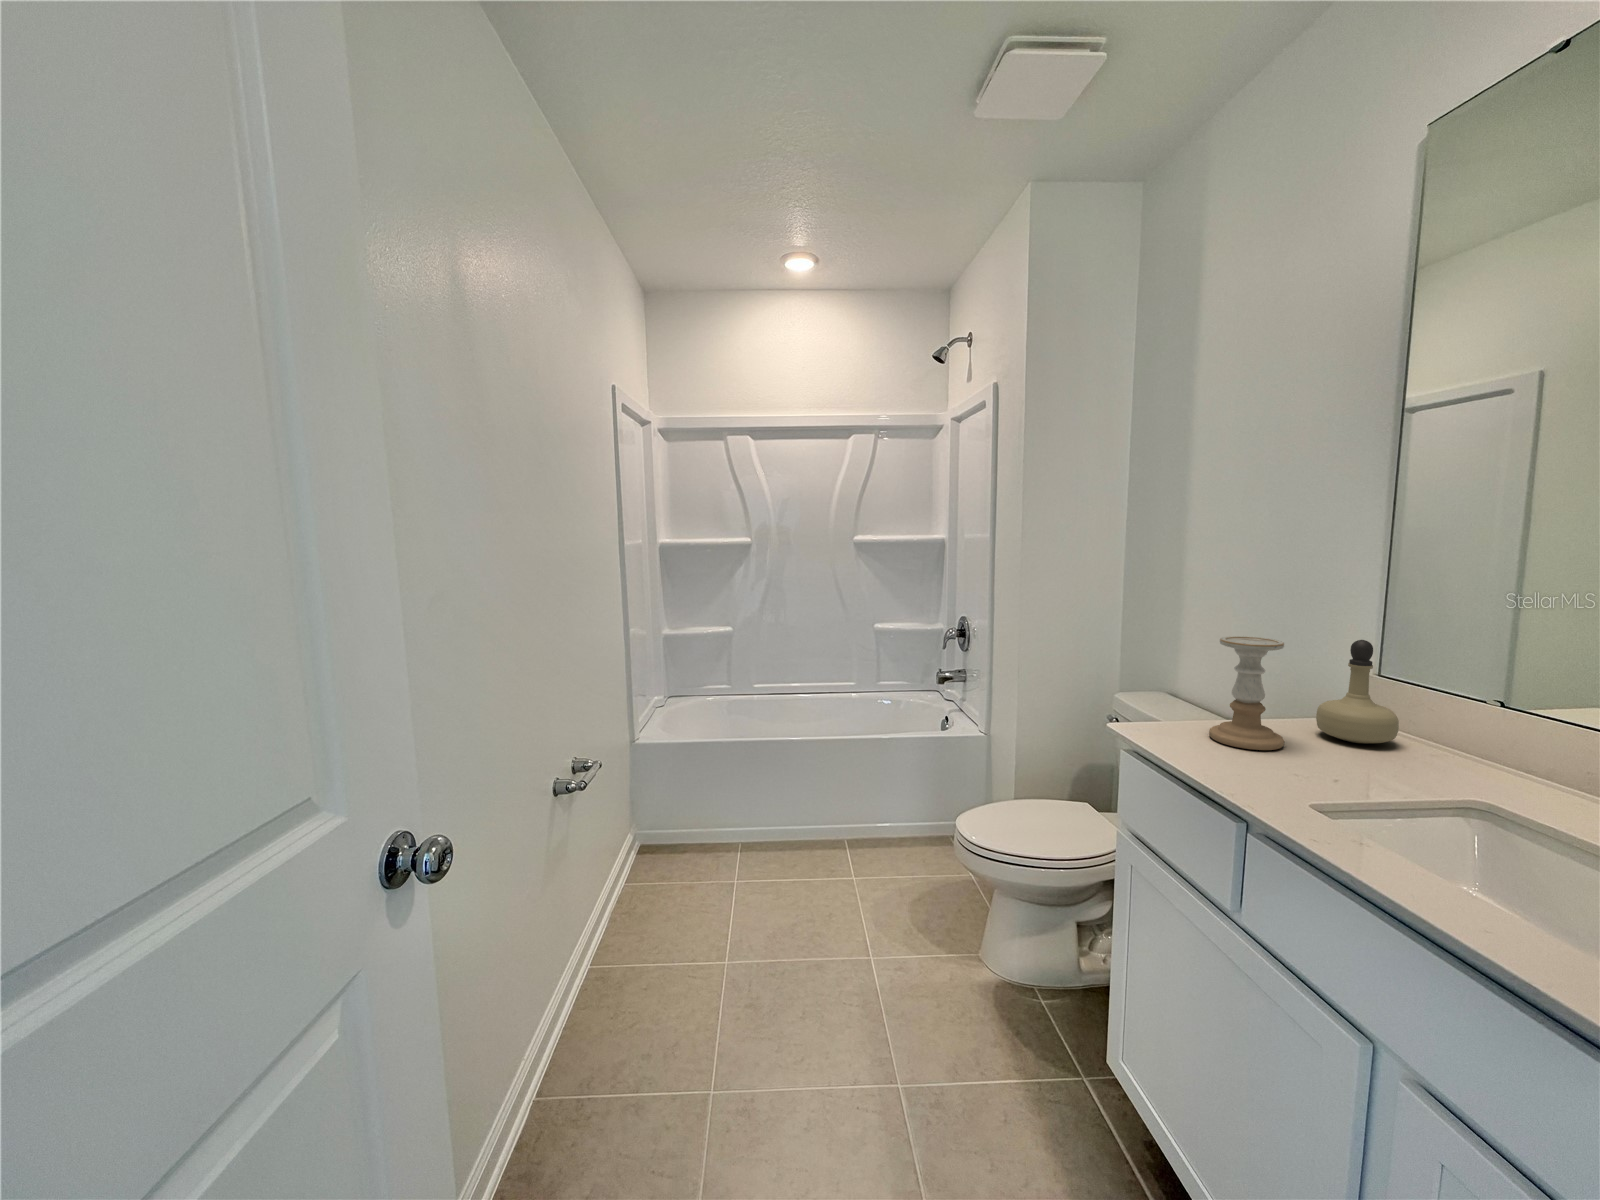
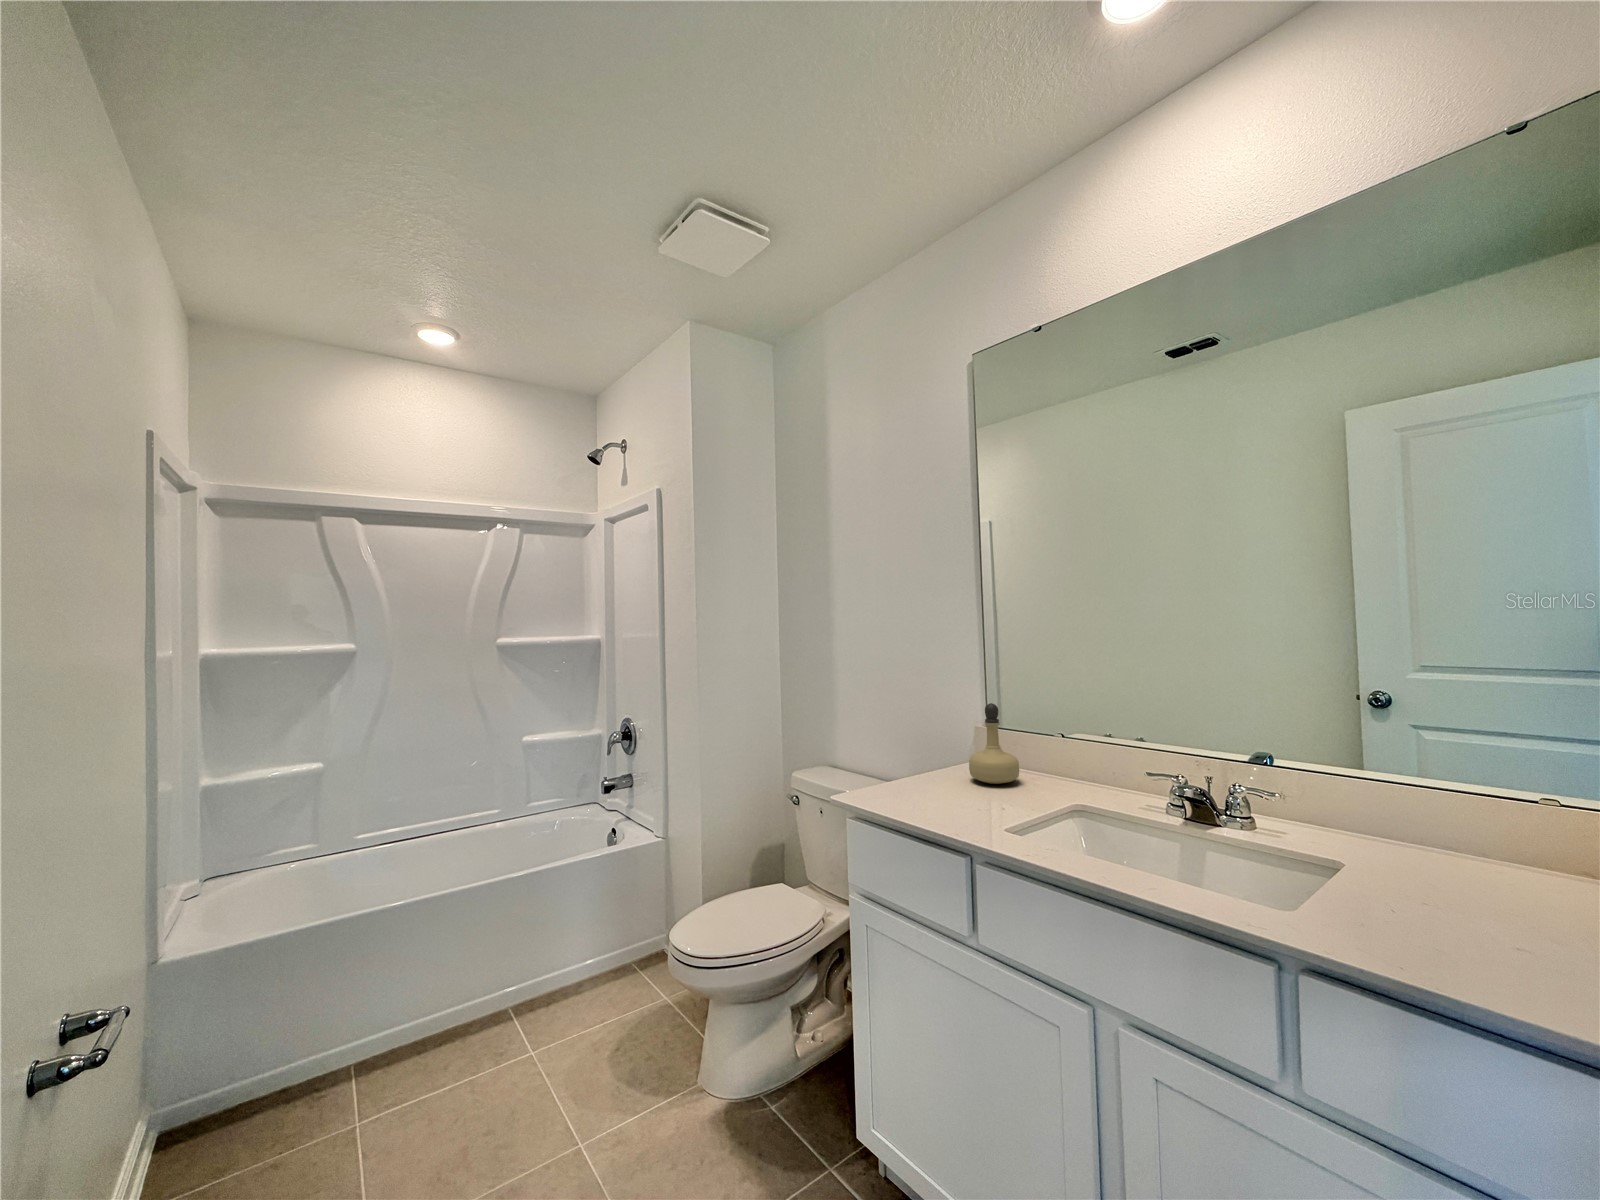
candle holder: present [1209,636,1284,750] -> none [910,709,963,804]

